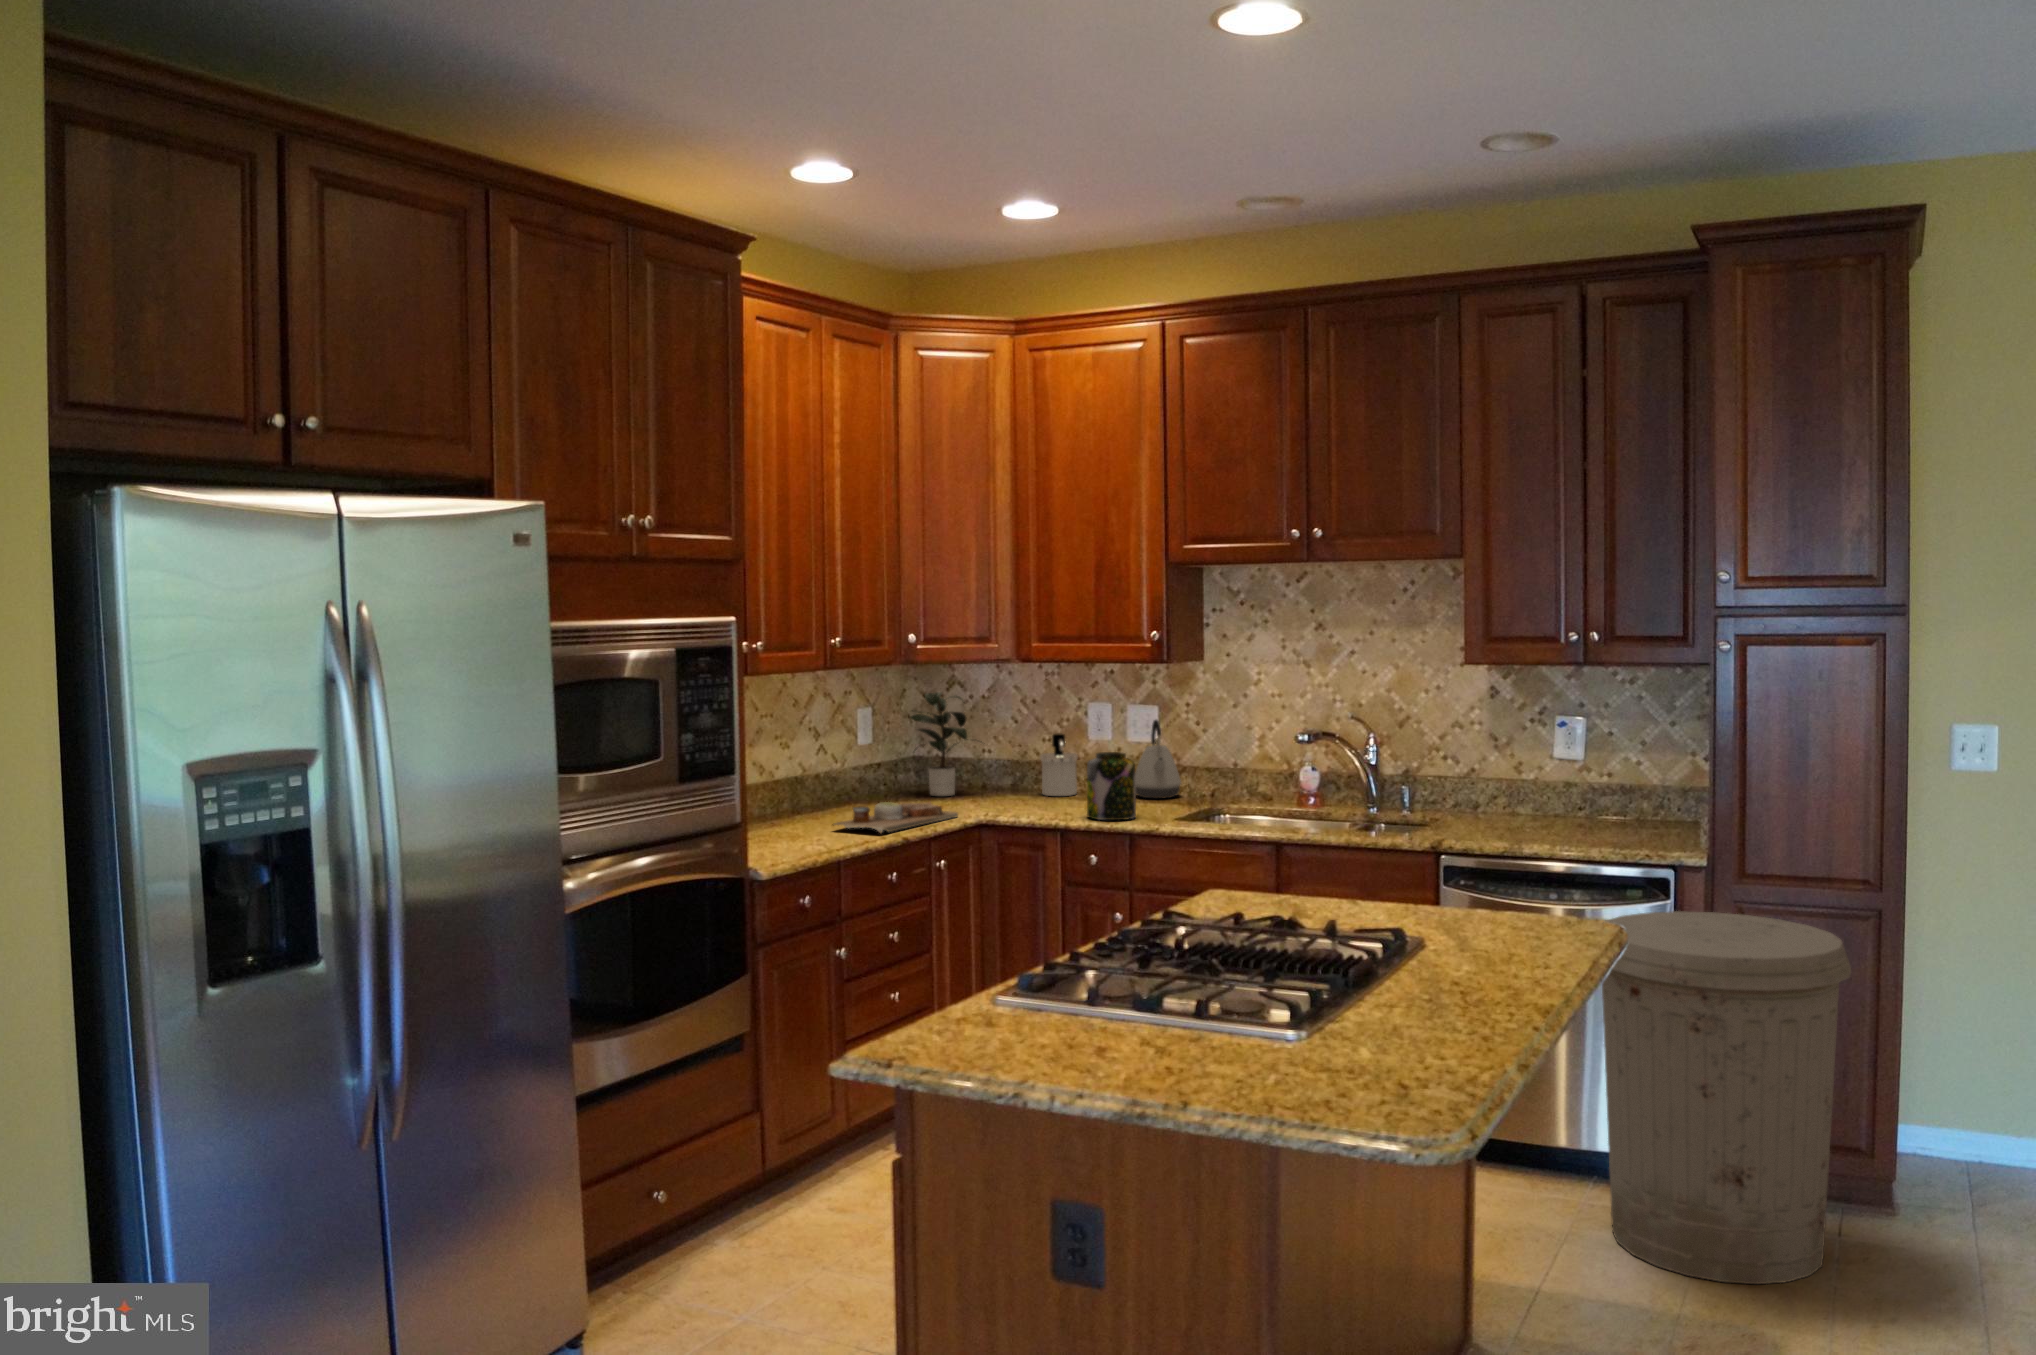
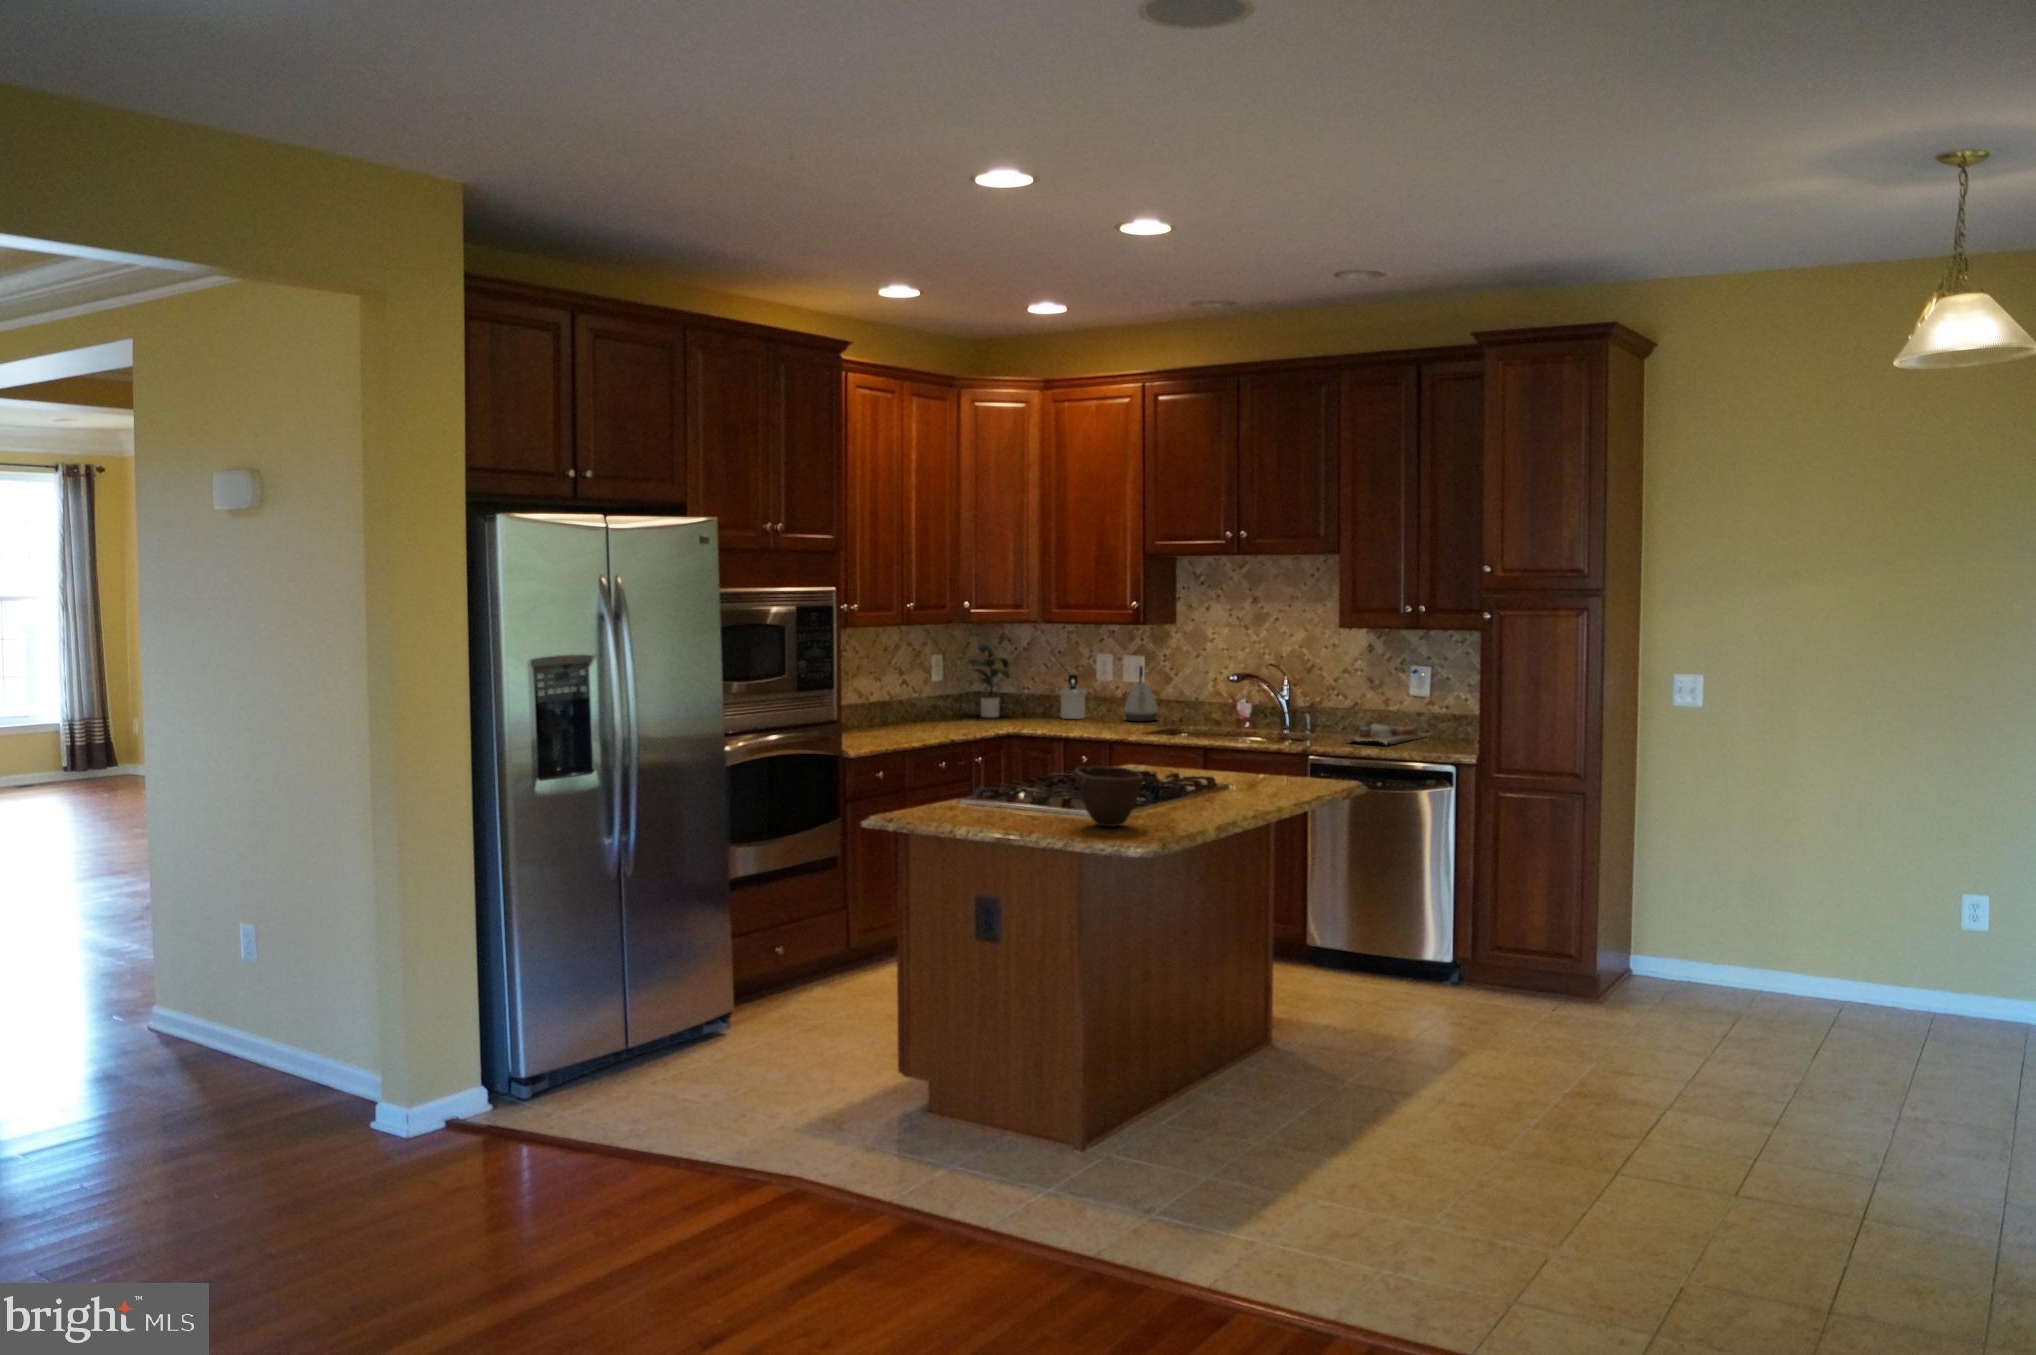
jar: present [1087,752,1136,820] -> none [1082,686,1116,732]
cutting board: present [835,802,958,833] -> present [1349,724,1426,744]
trash can: present [1602,911,1851,1284] -> none [1386,794,1548,1026]
bowl: none [1257,953,1393,1078] -> present [1075,766,1143,827]

